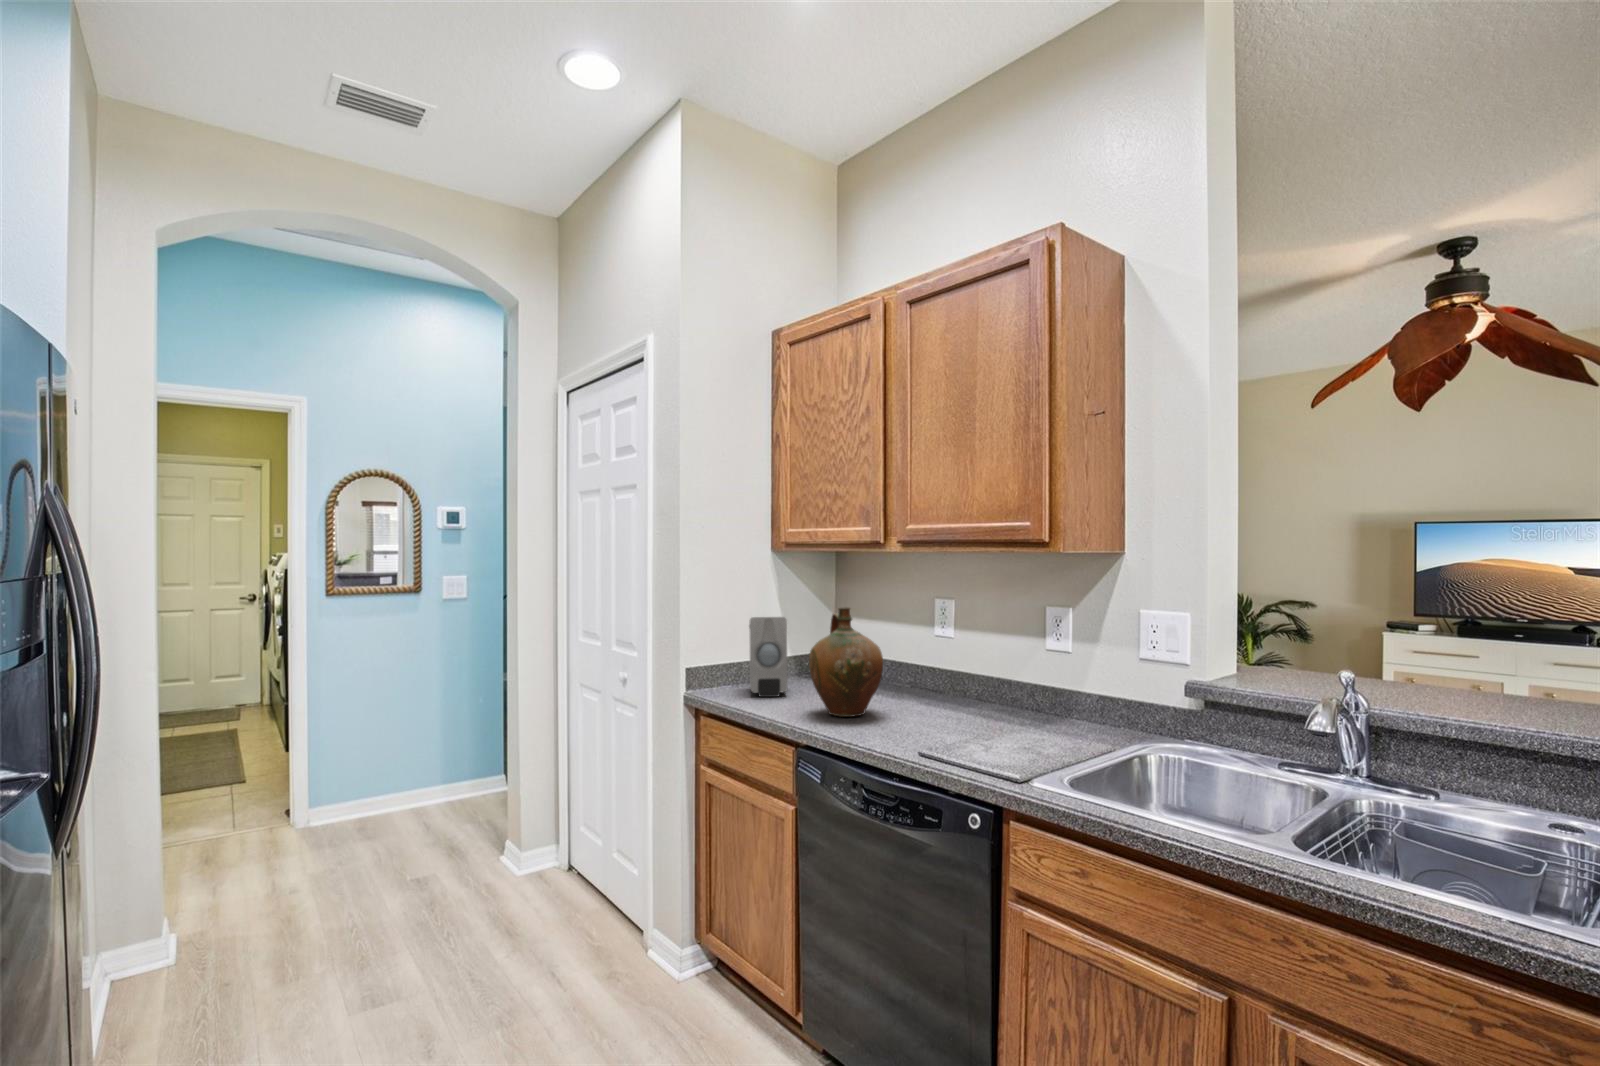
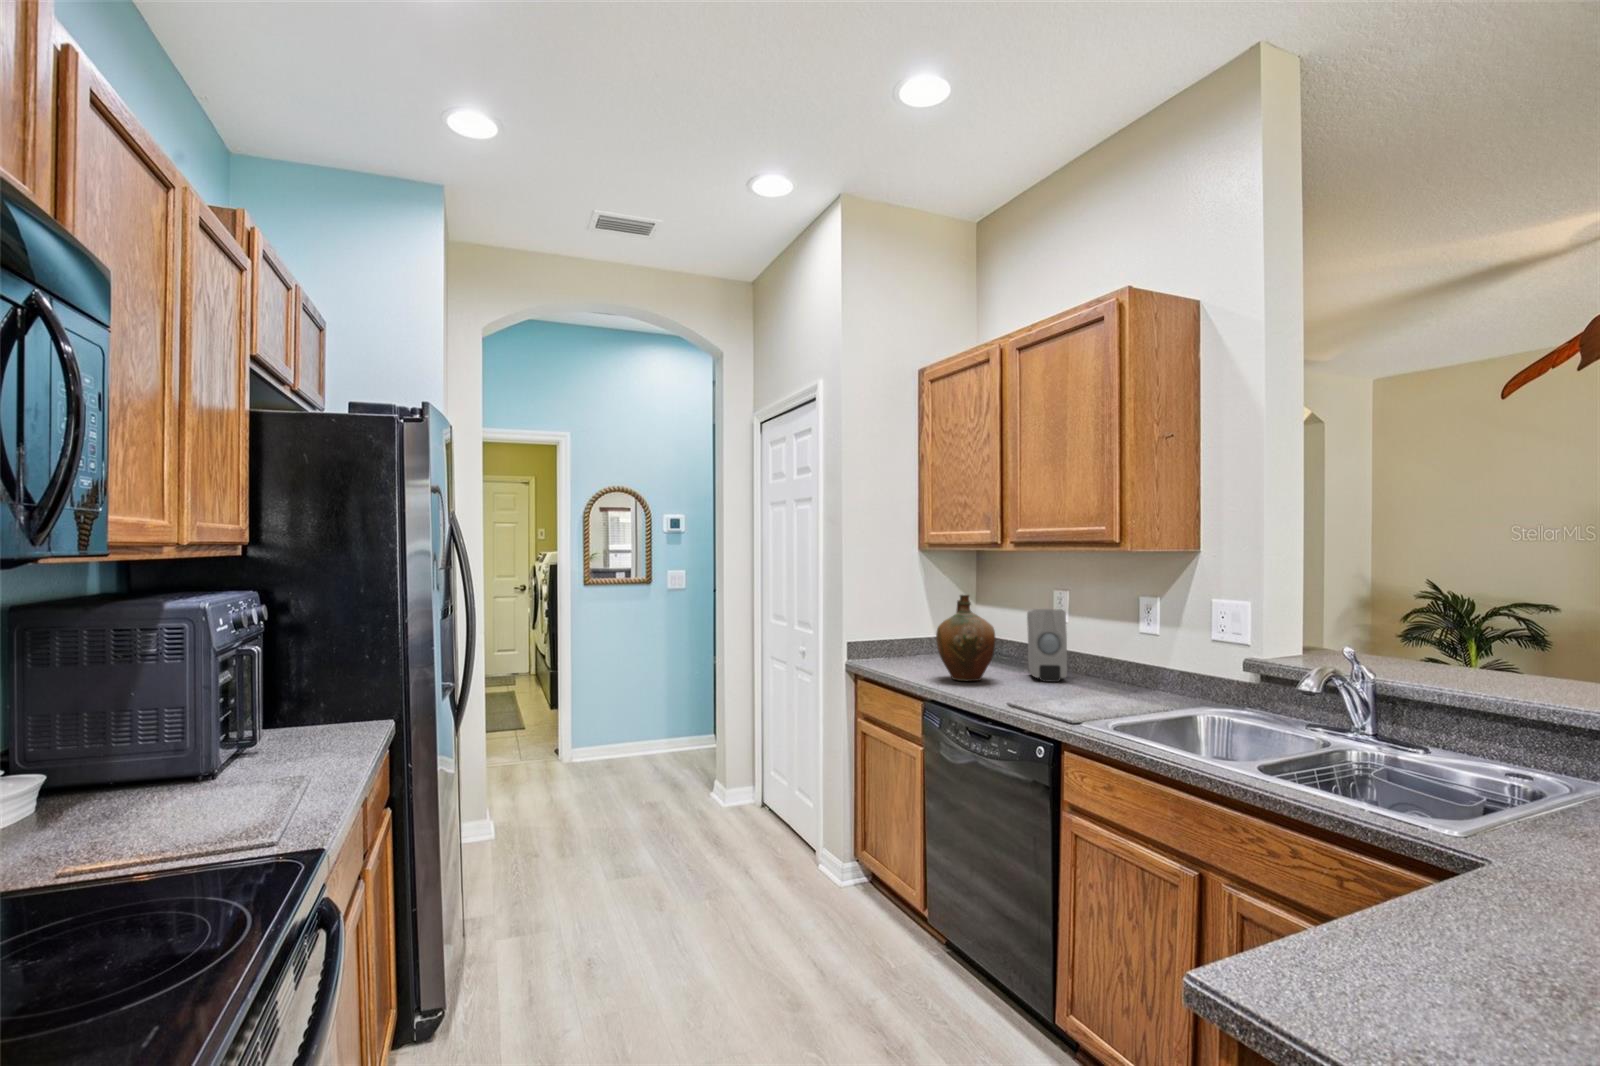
soap dispenser: present [749,617,787,697] -> present [1027,609,1067,682]

